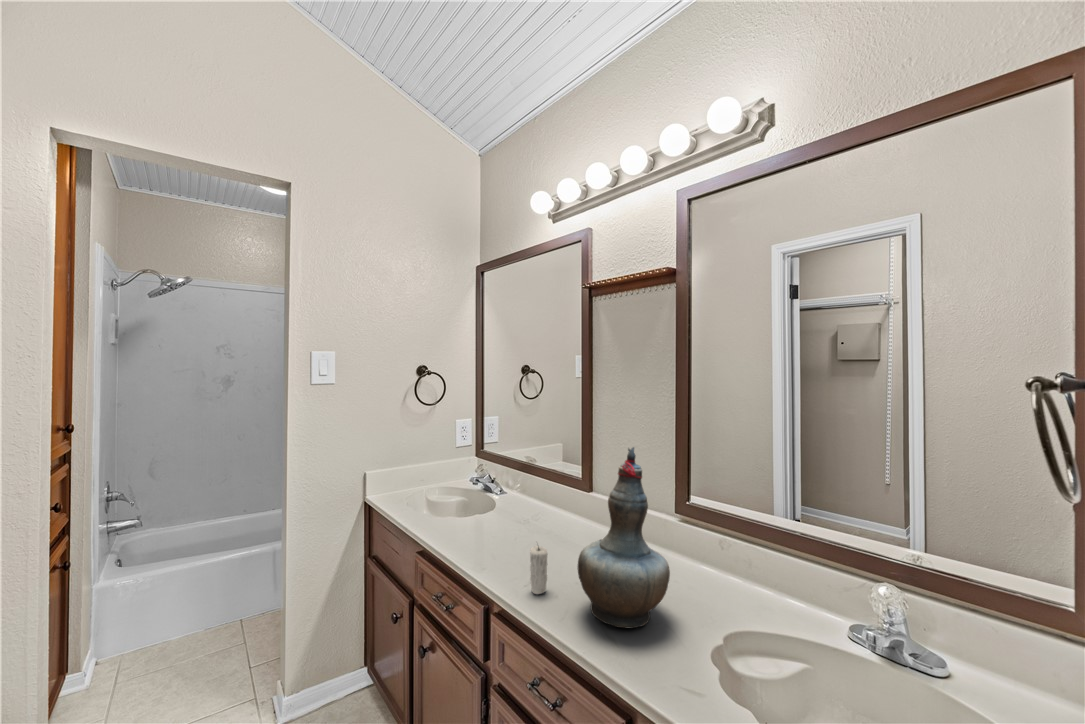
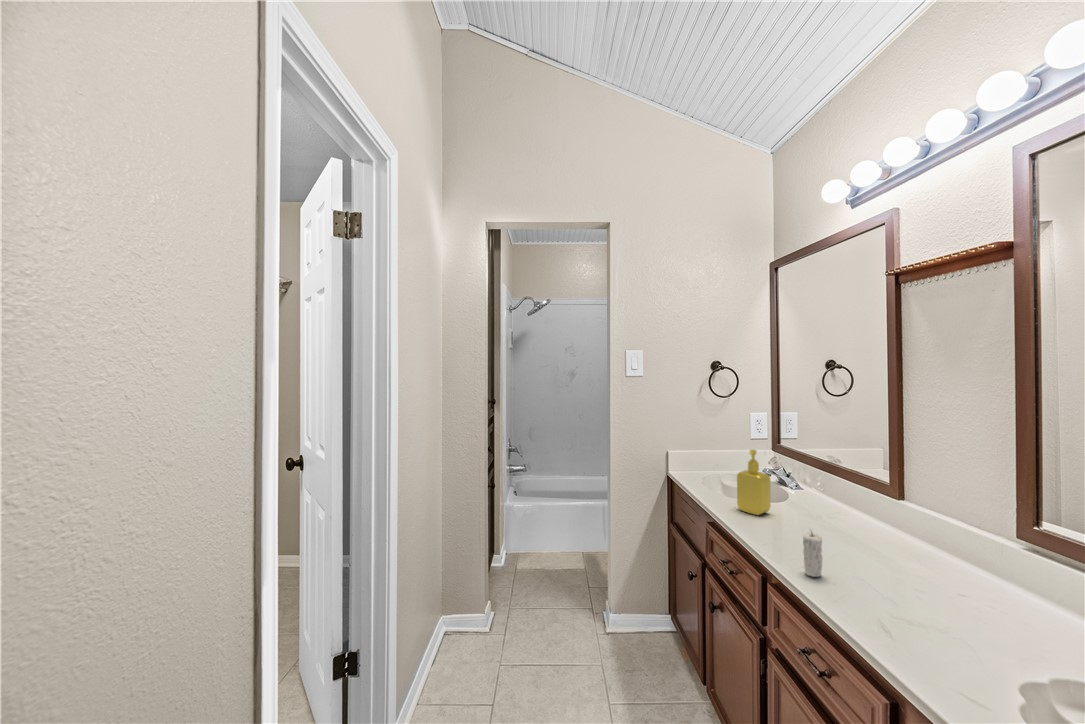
decorative vase: present [578,447,670,628] -> none [850,448,972,634]
soap dispenser: none [451,461,485,533] -> present [737,450,771,515]

